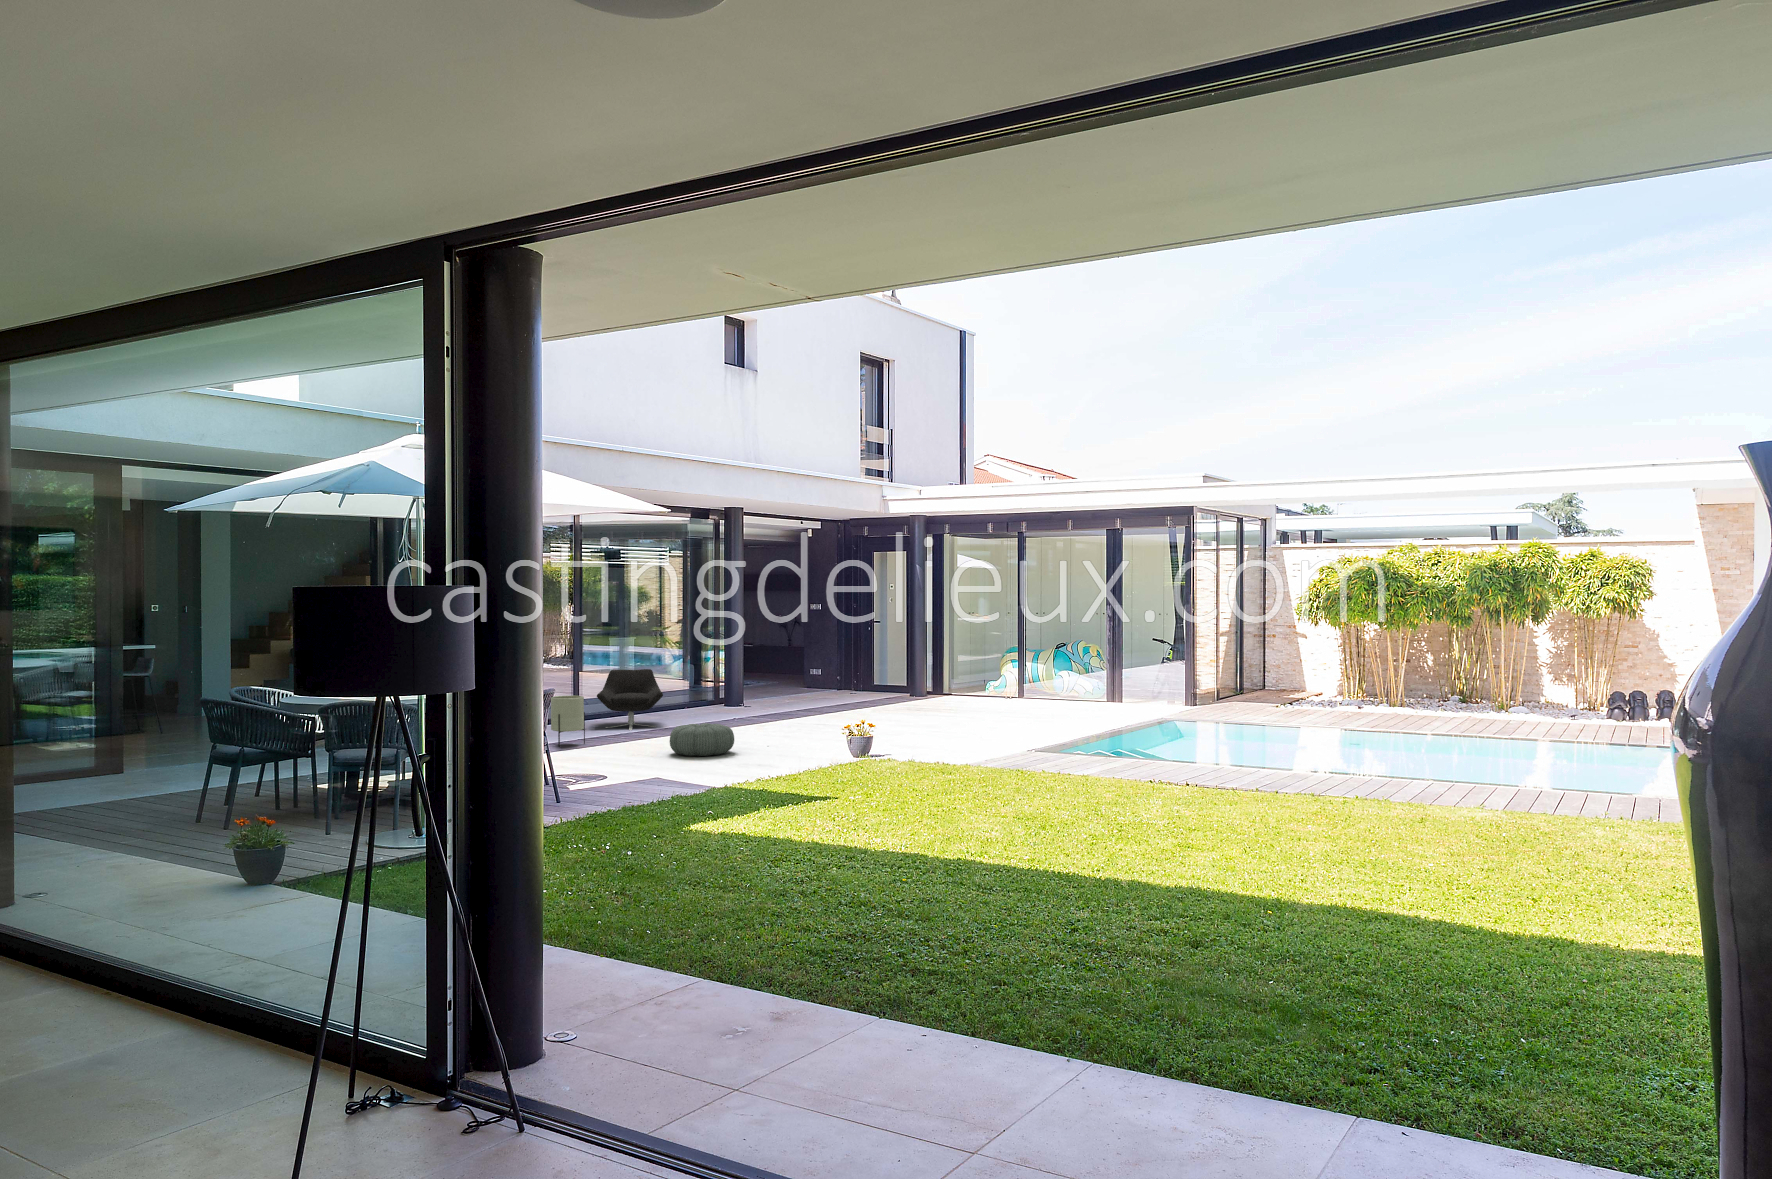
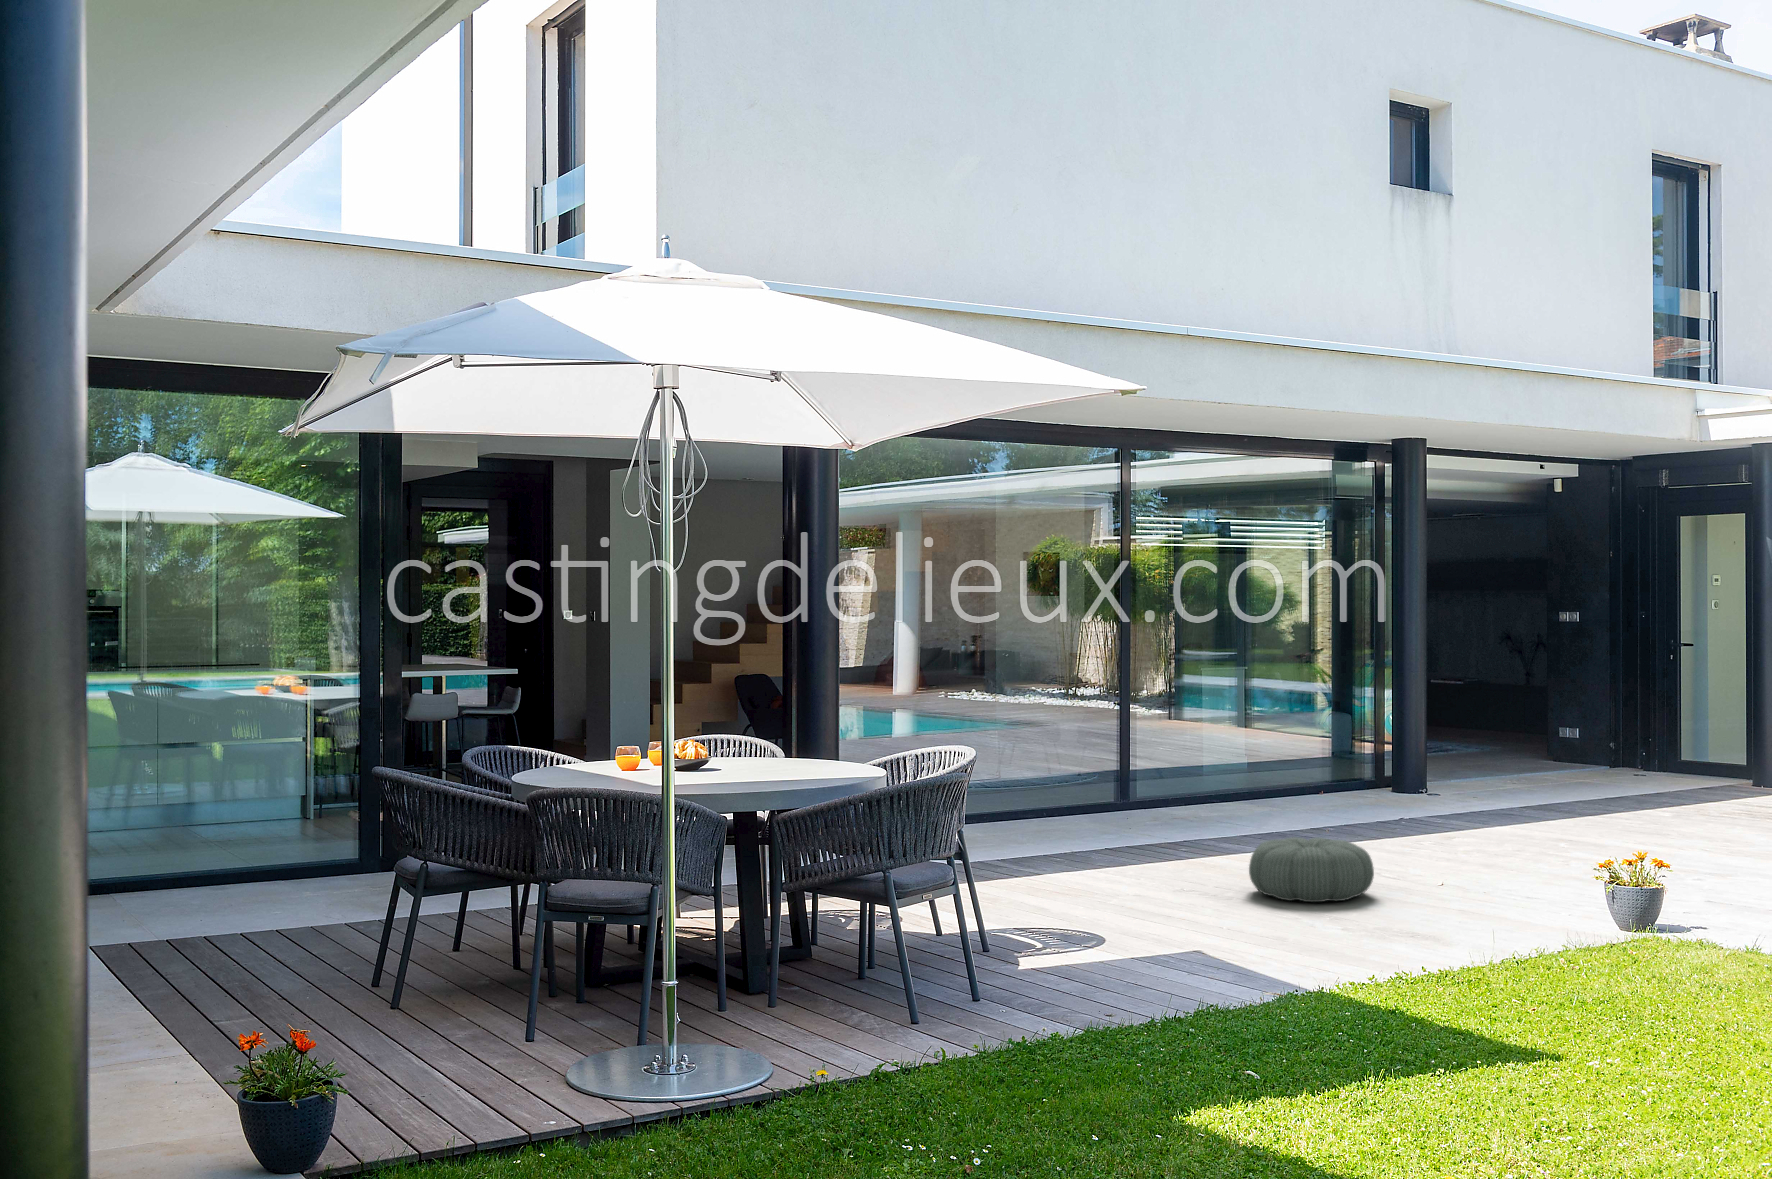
lounge chair: present [597,669,663,730] -> none [1152,725,1266,833]
planter: present [551,696,585,747] -> none [1058,773,1116,862]

